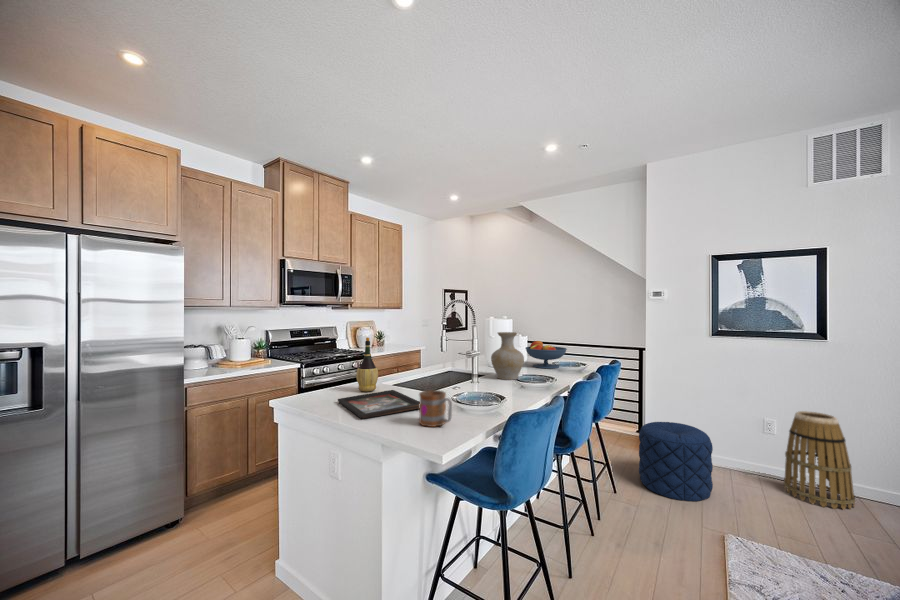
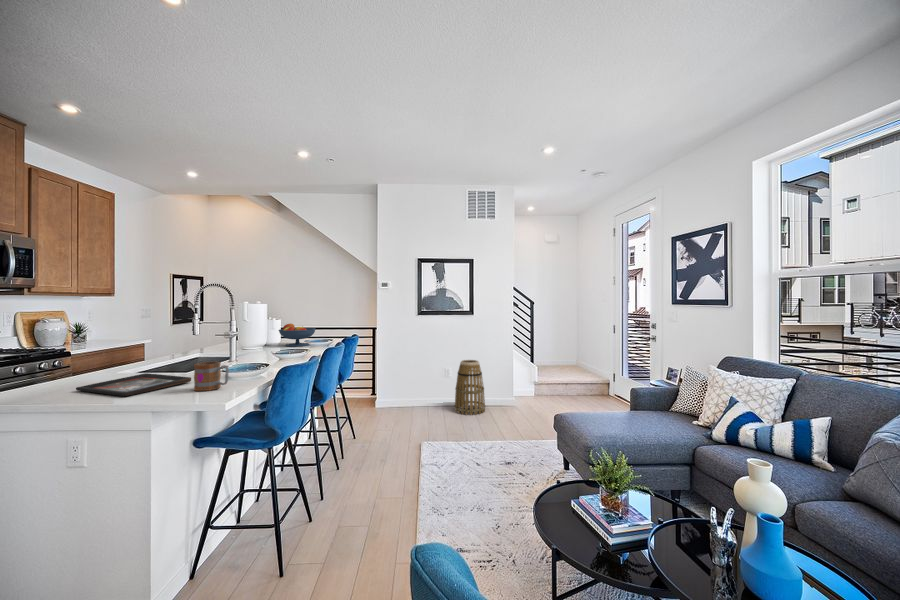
vase: present [491,332,524,380] -> none [248,315,280,357]
wine bottle: present [356,337,378,392] -> none [92,323,122,380]
pouf: present [639,422,713,501] -> none [370,379,416,431]

